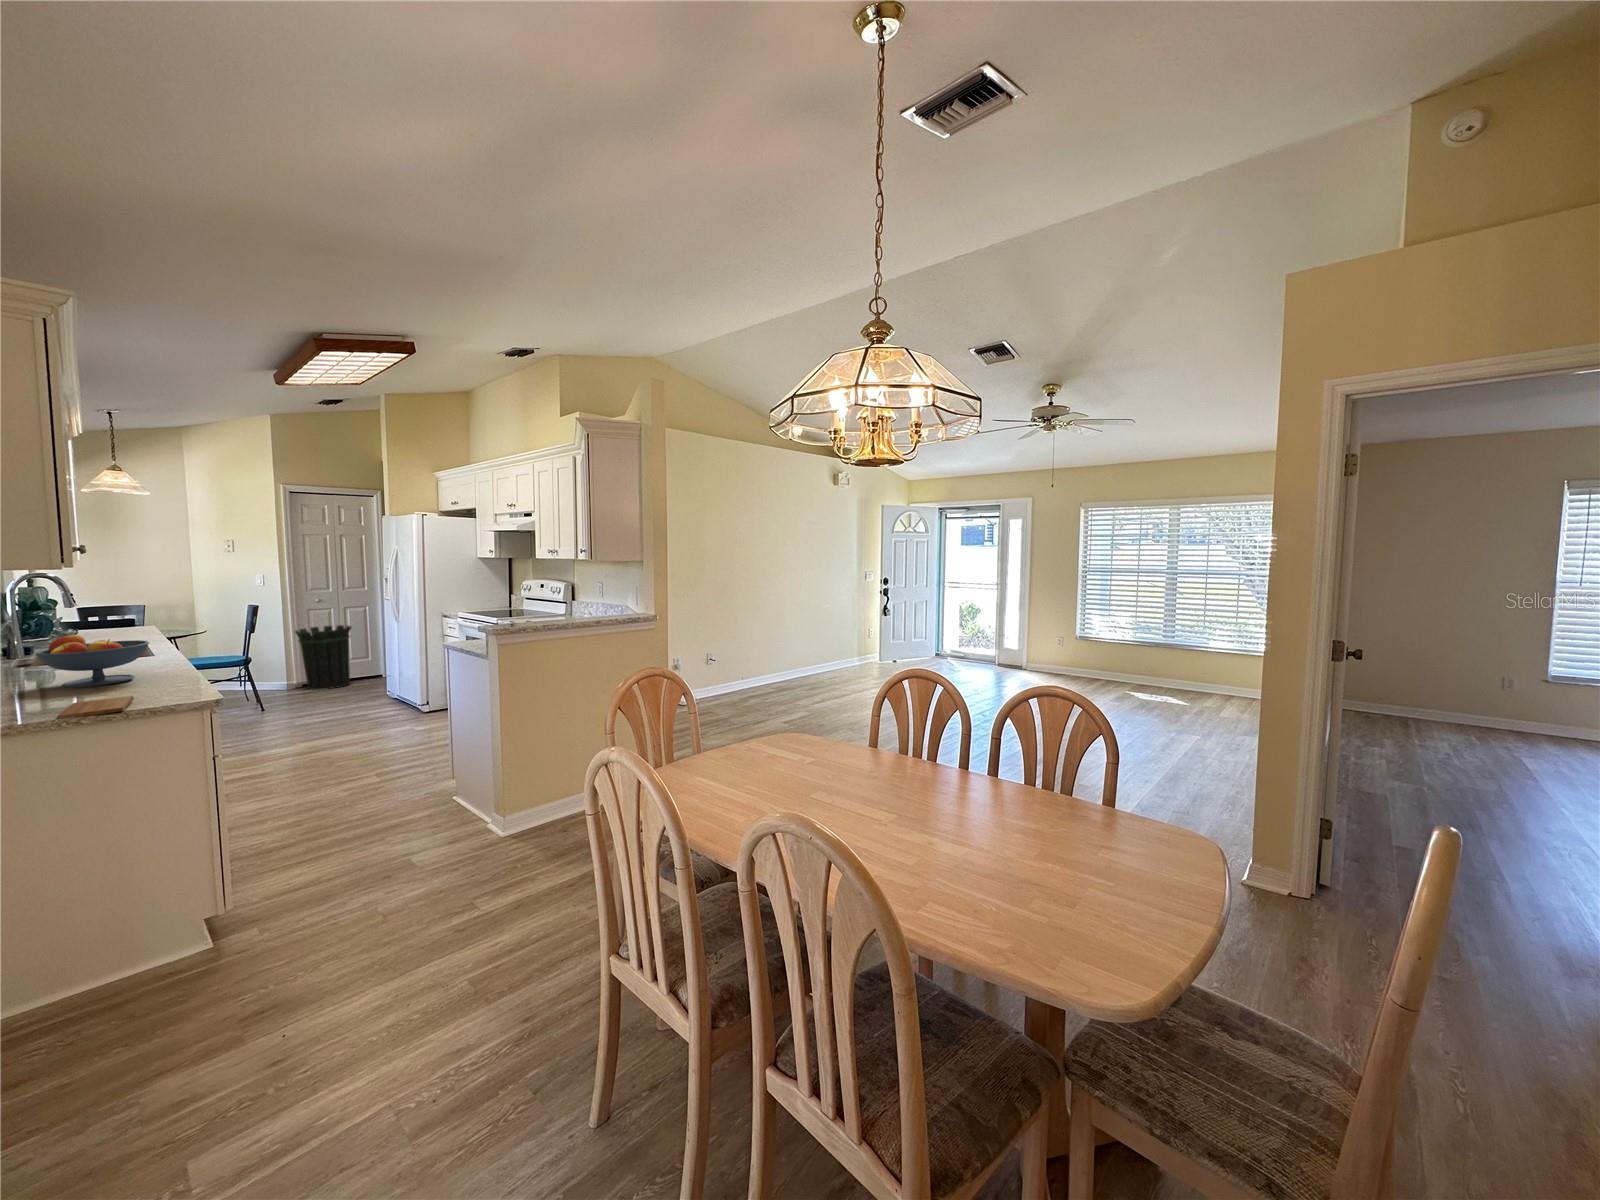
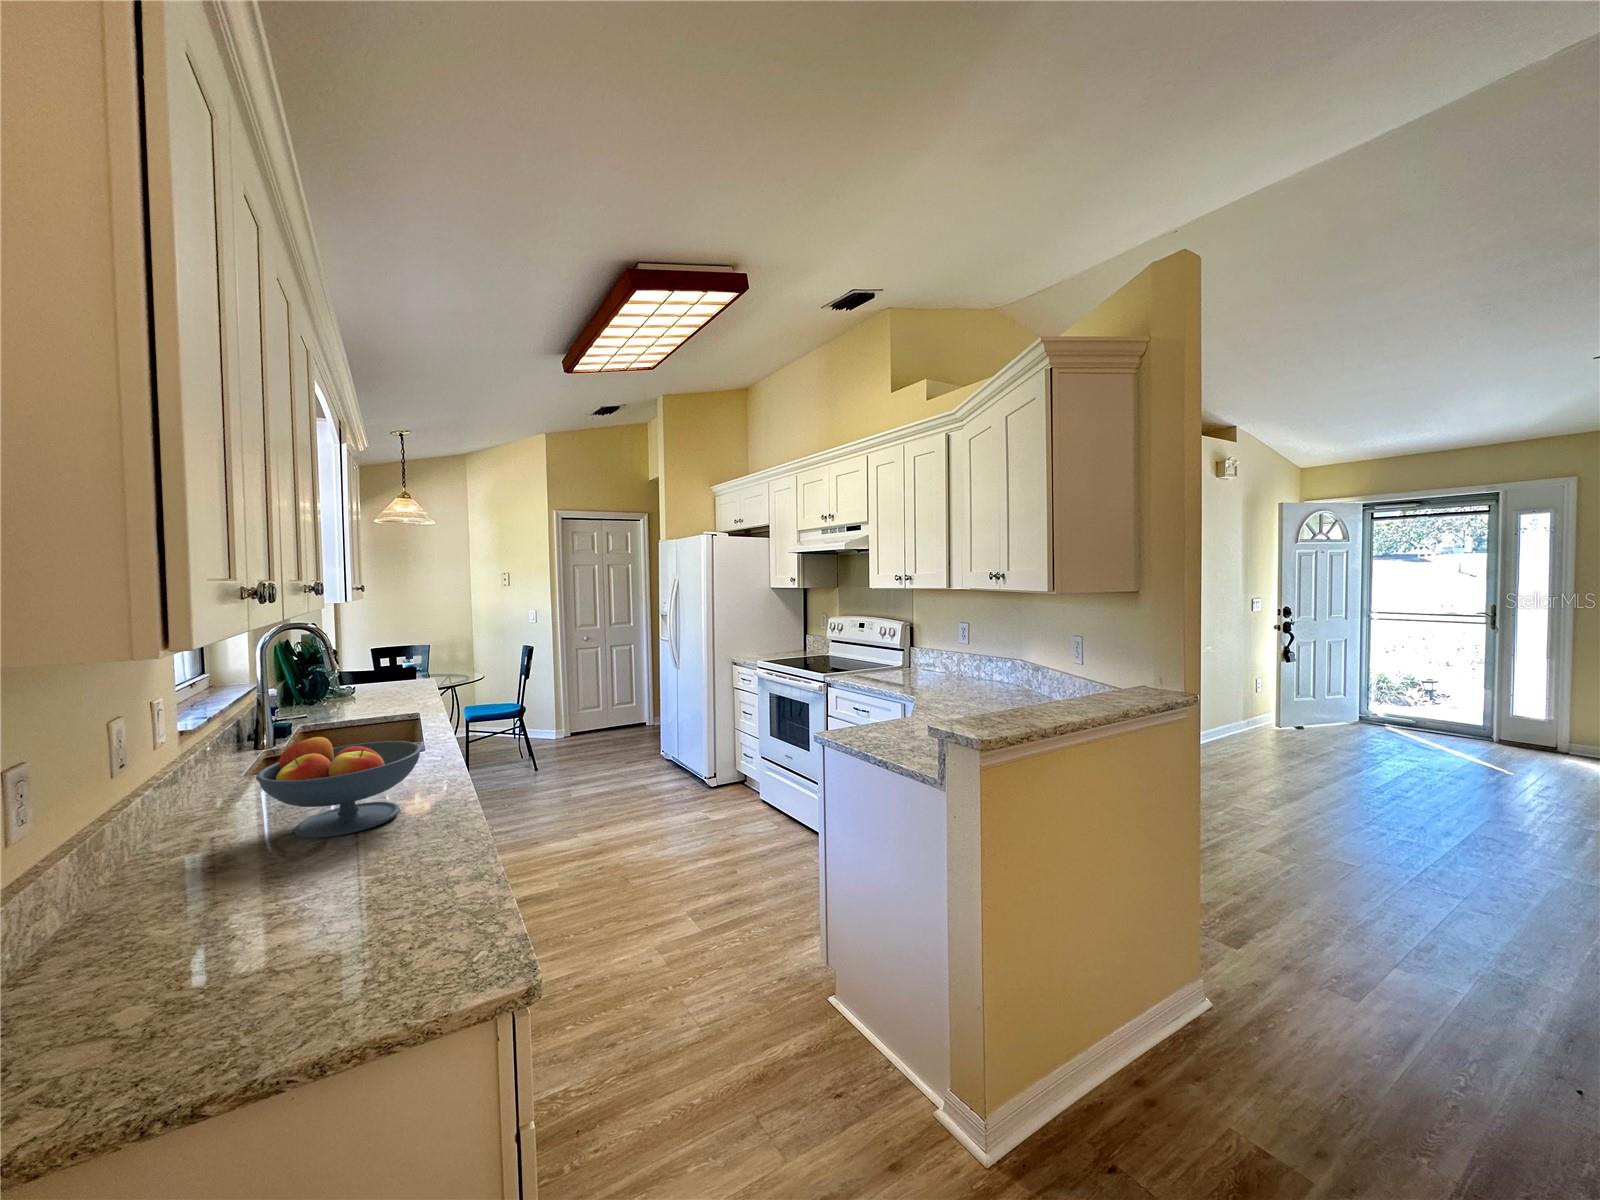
waste bin: present [295,625,352,690] -> none [562,668,619,744]
cutting board: present [57,696,134,718] -> none [224,905,388,1016]

